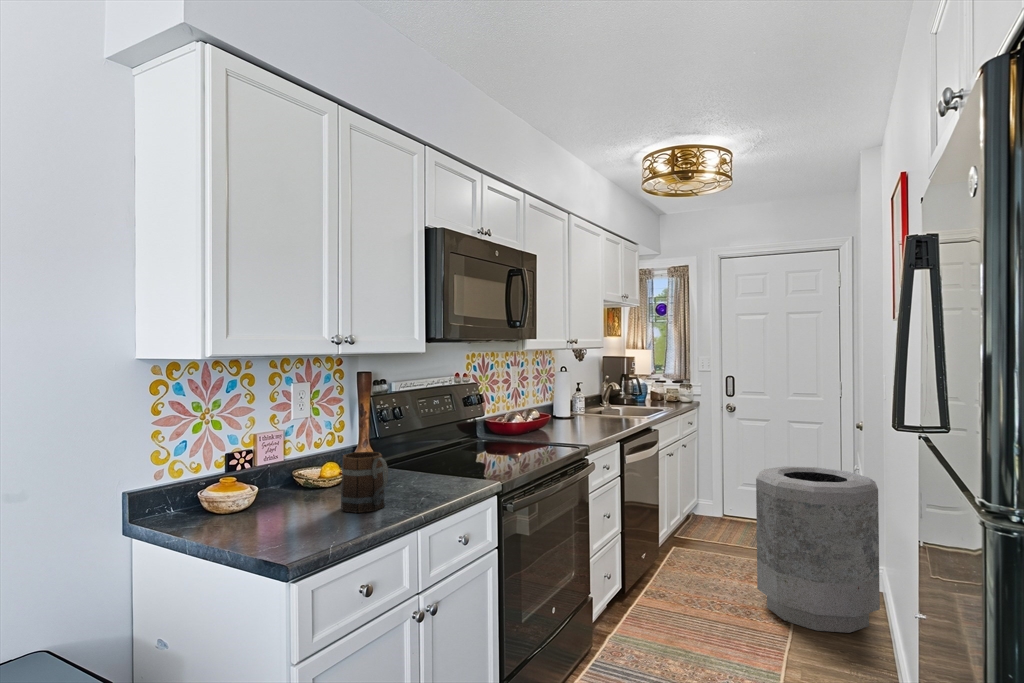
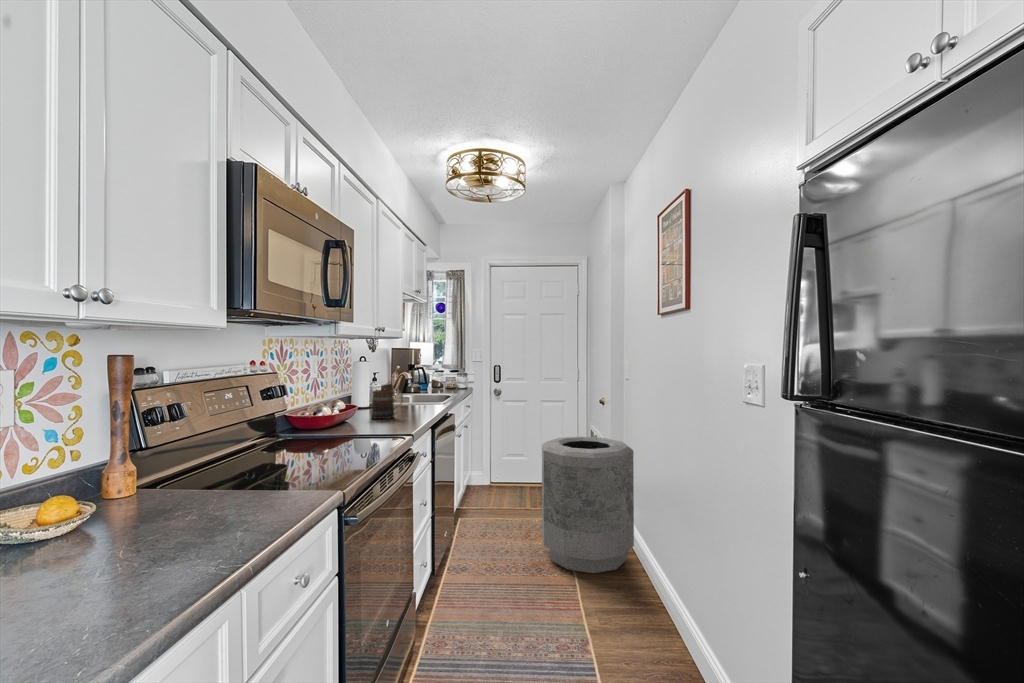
mug: present [341,452,388,513] -> present [371,390,403,419]

